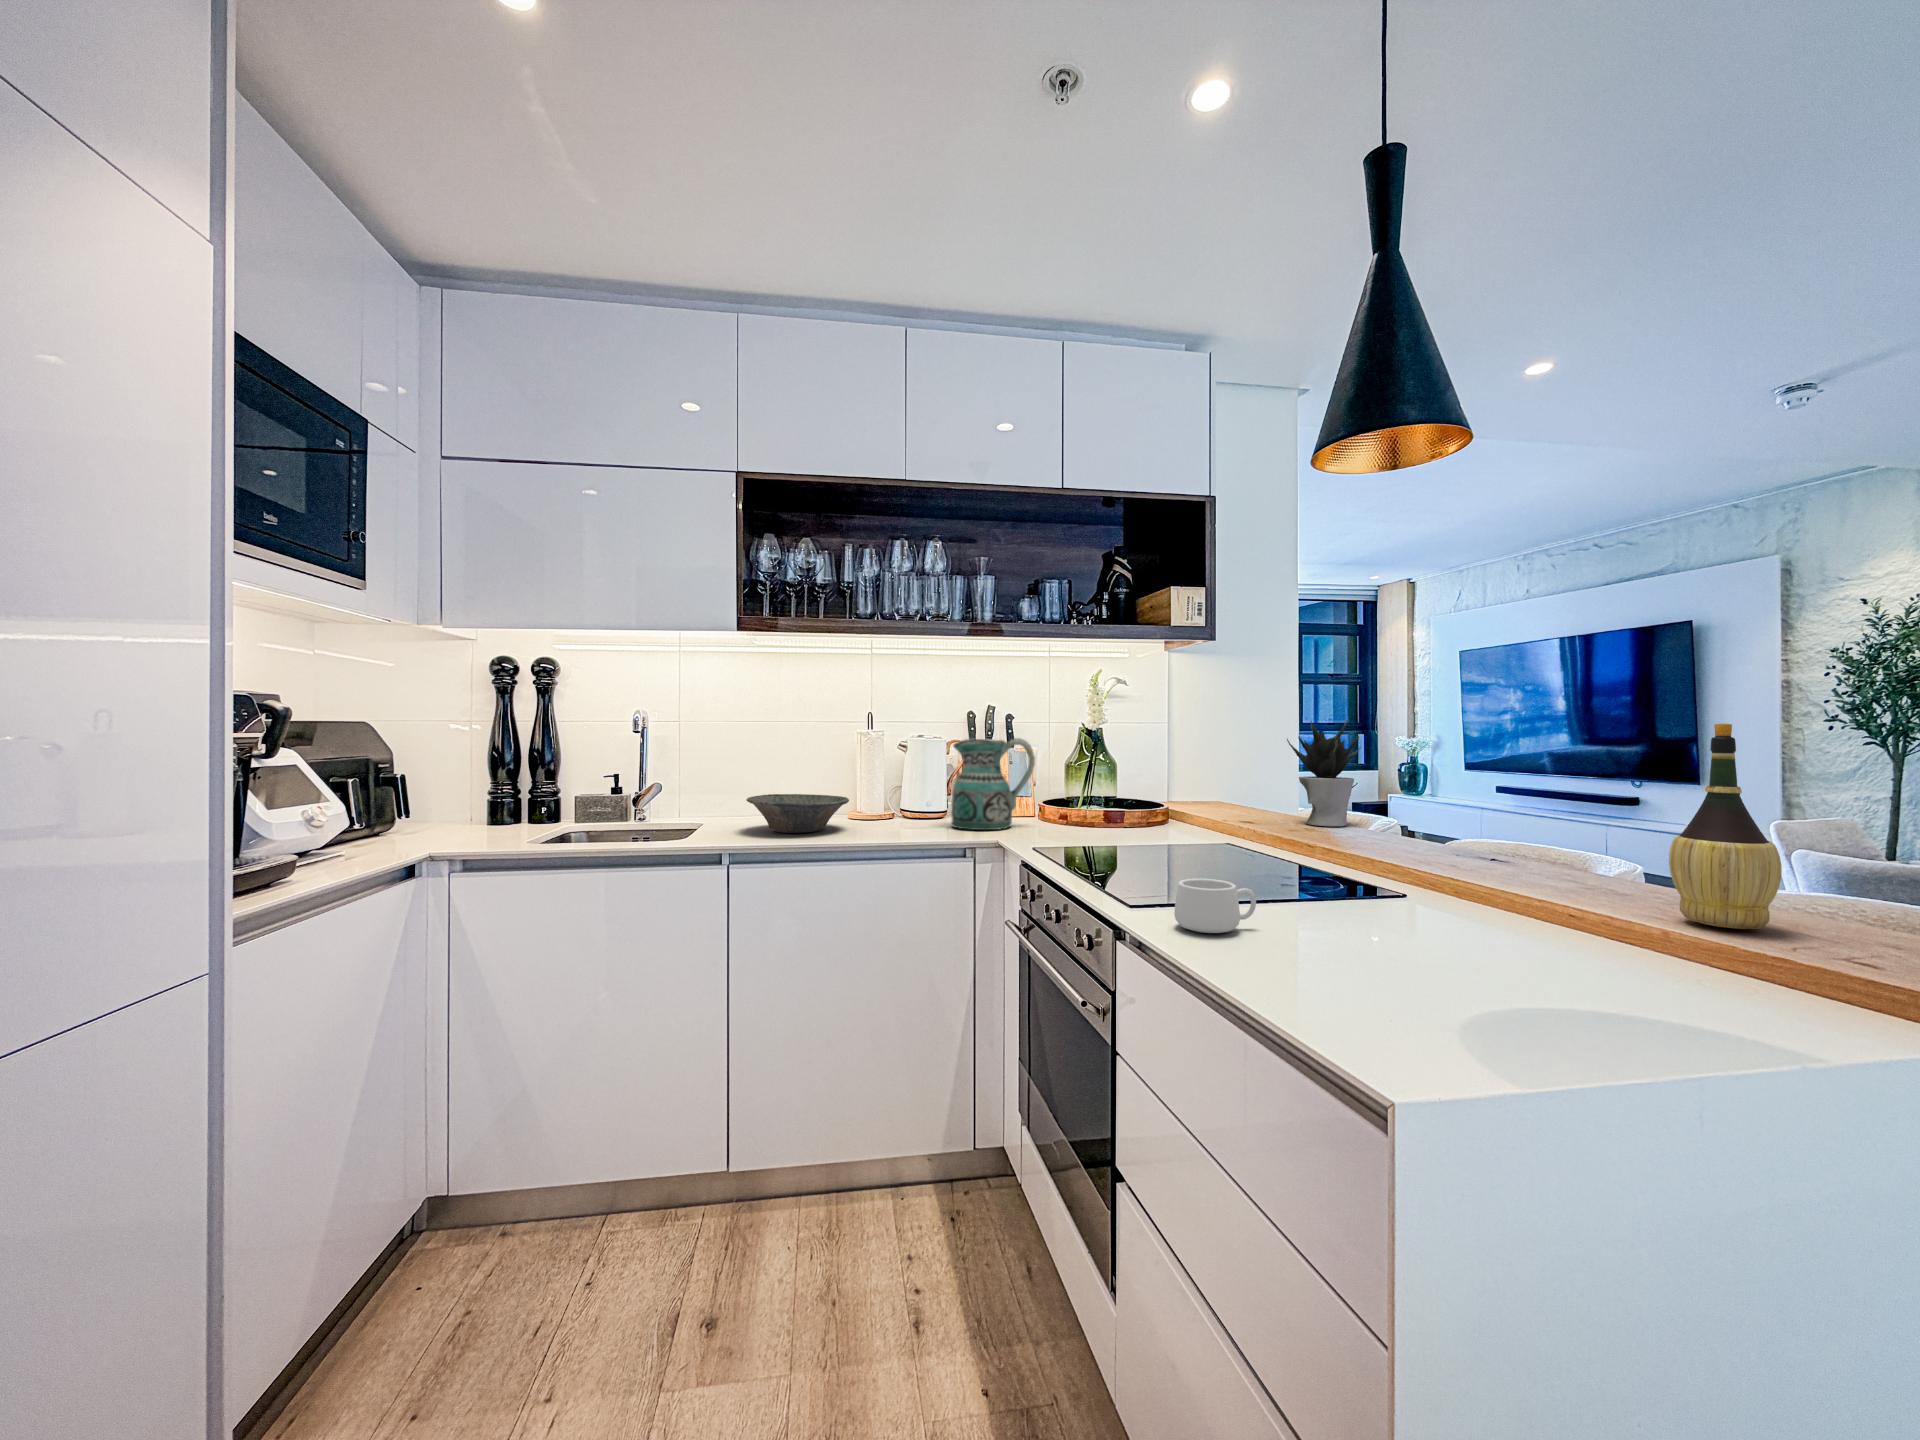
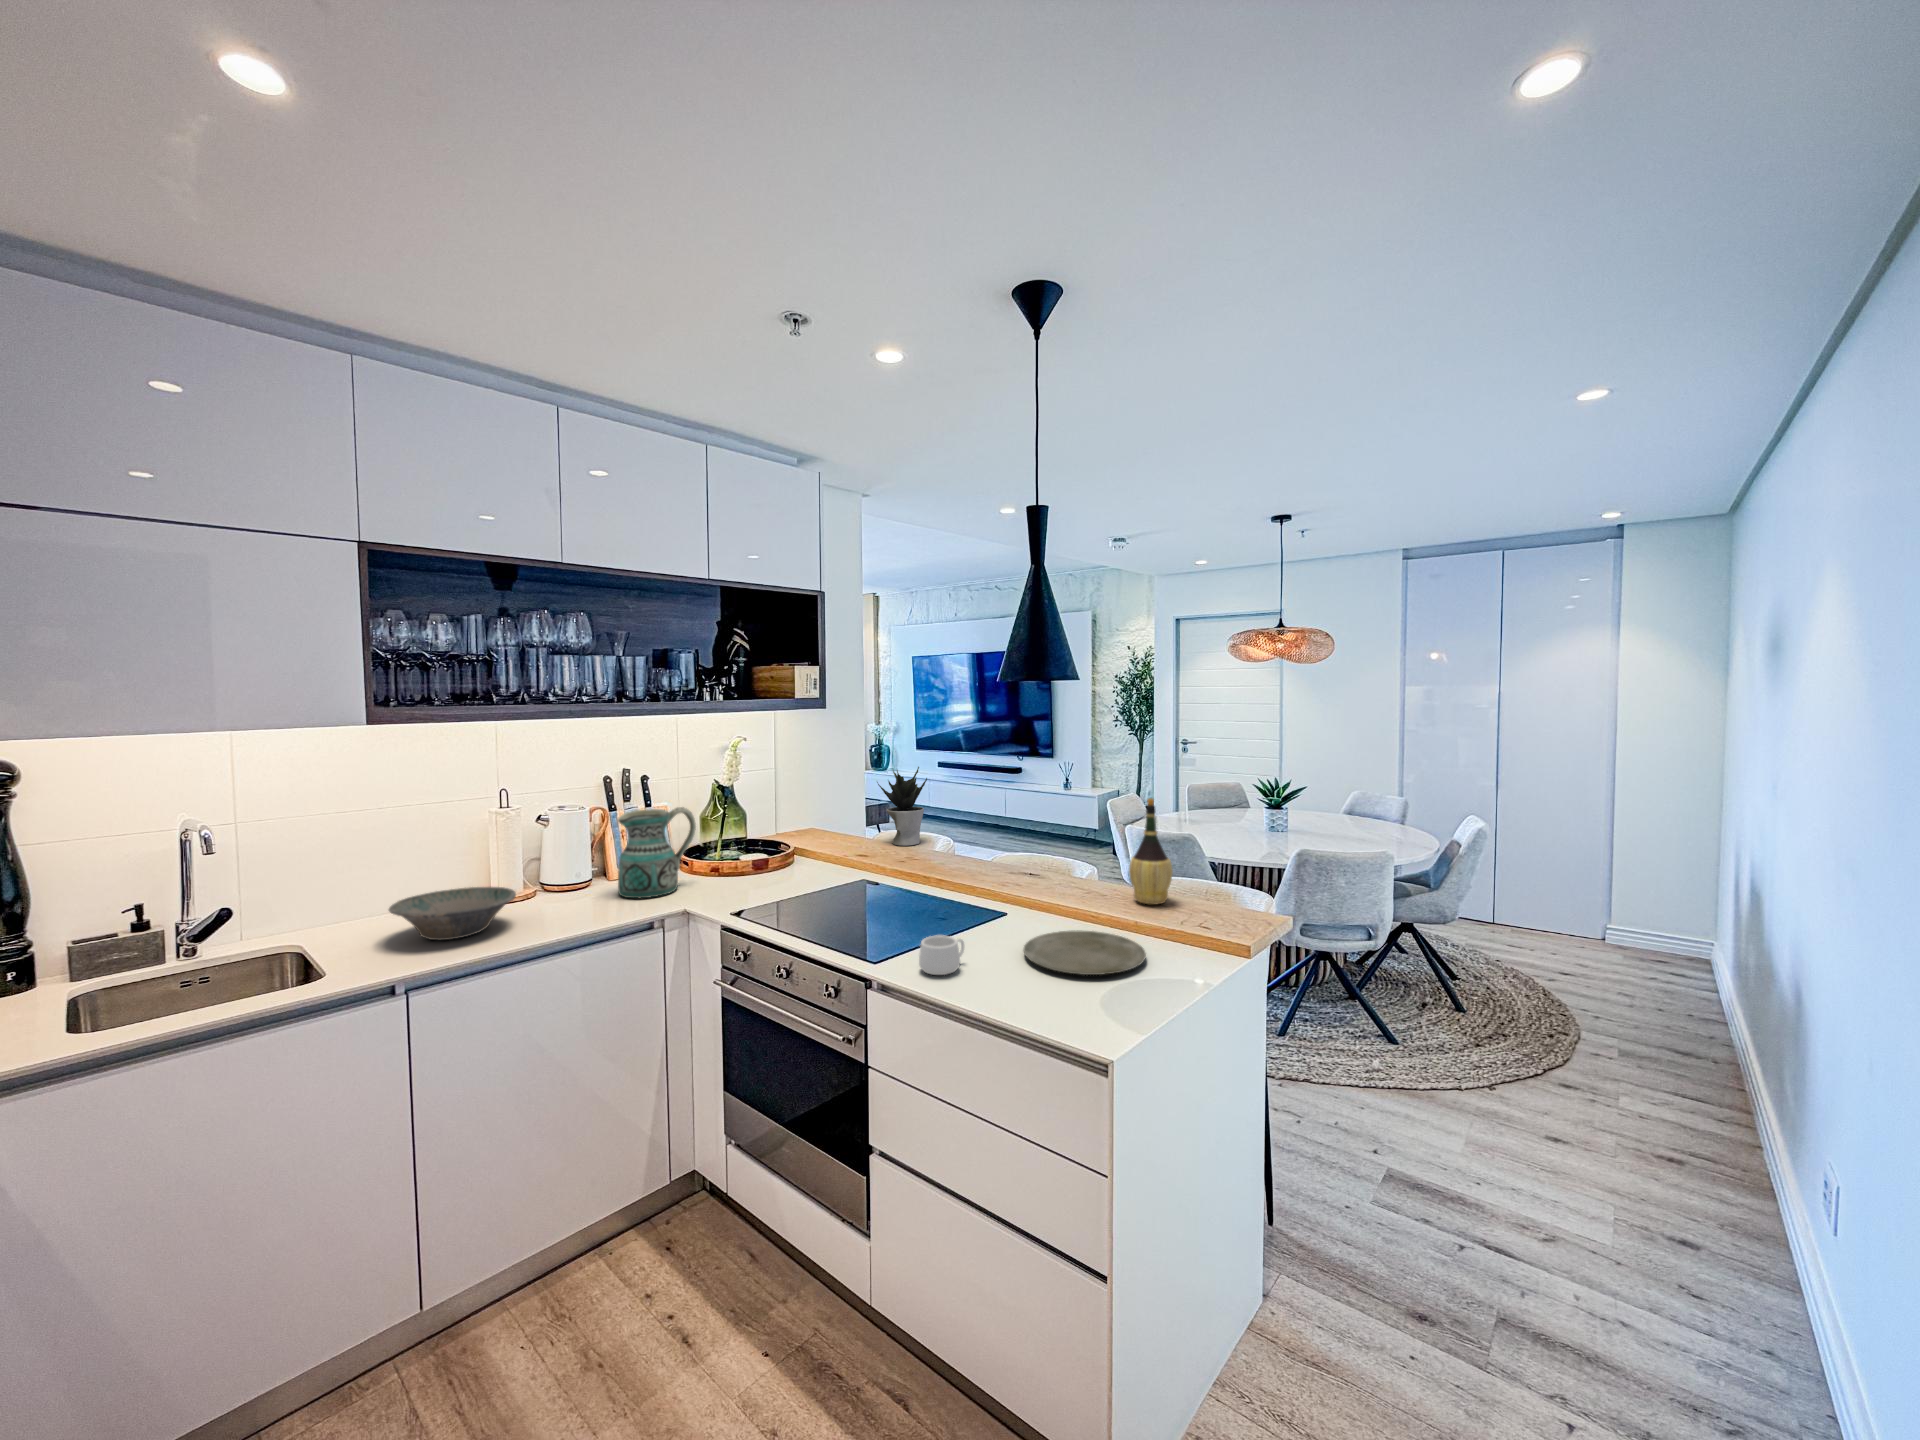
plate: none [1360,920,1624,987] -> present [1024,930,1146,975]

